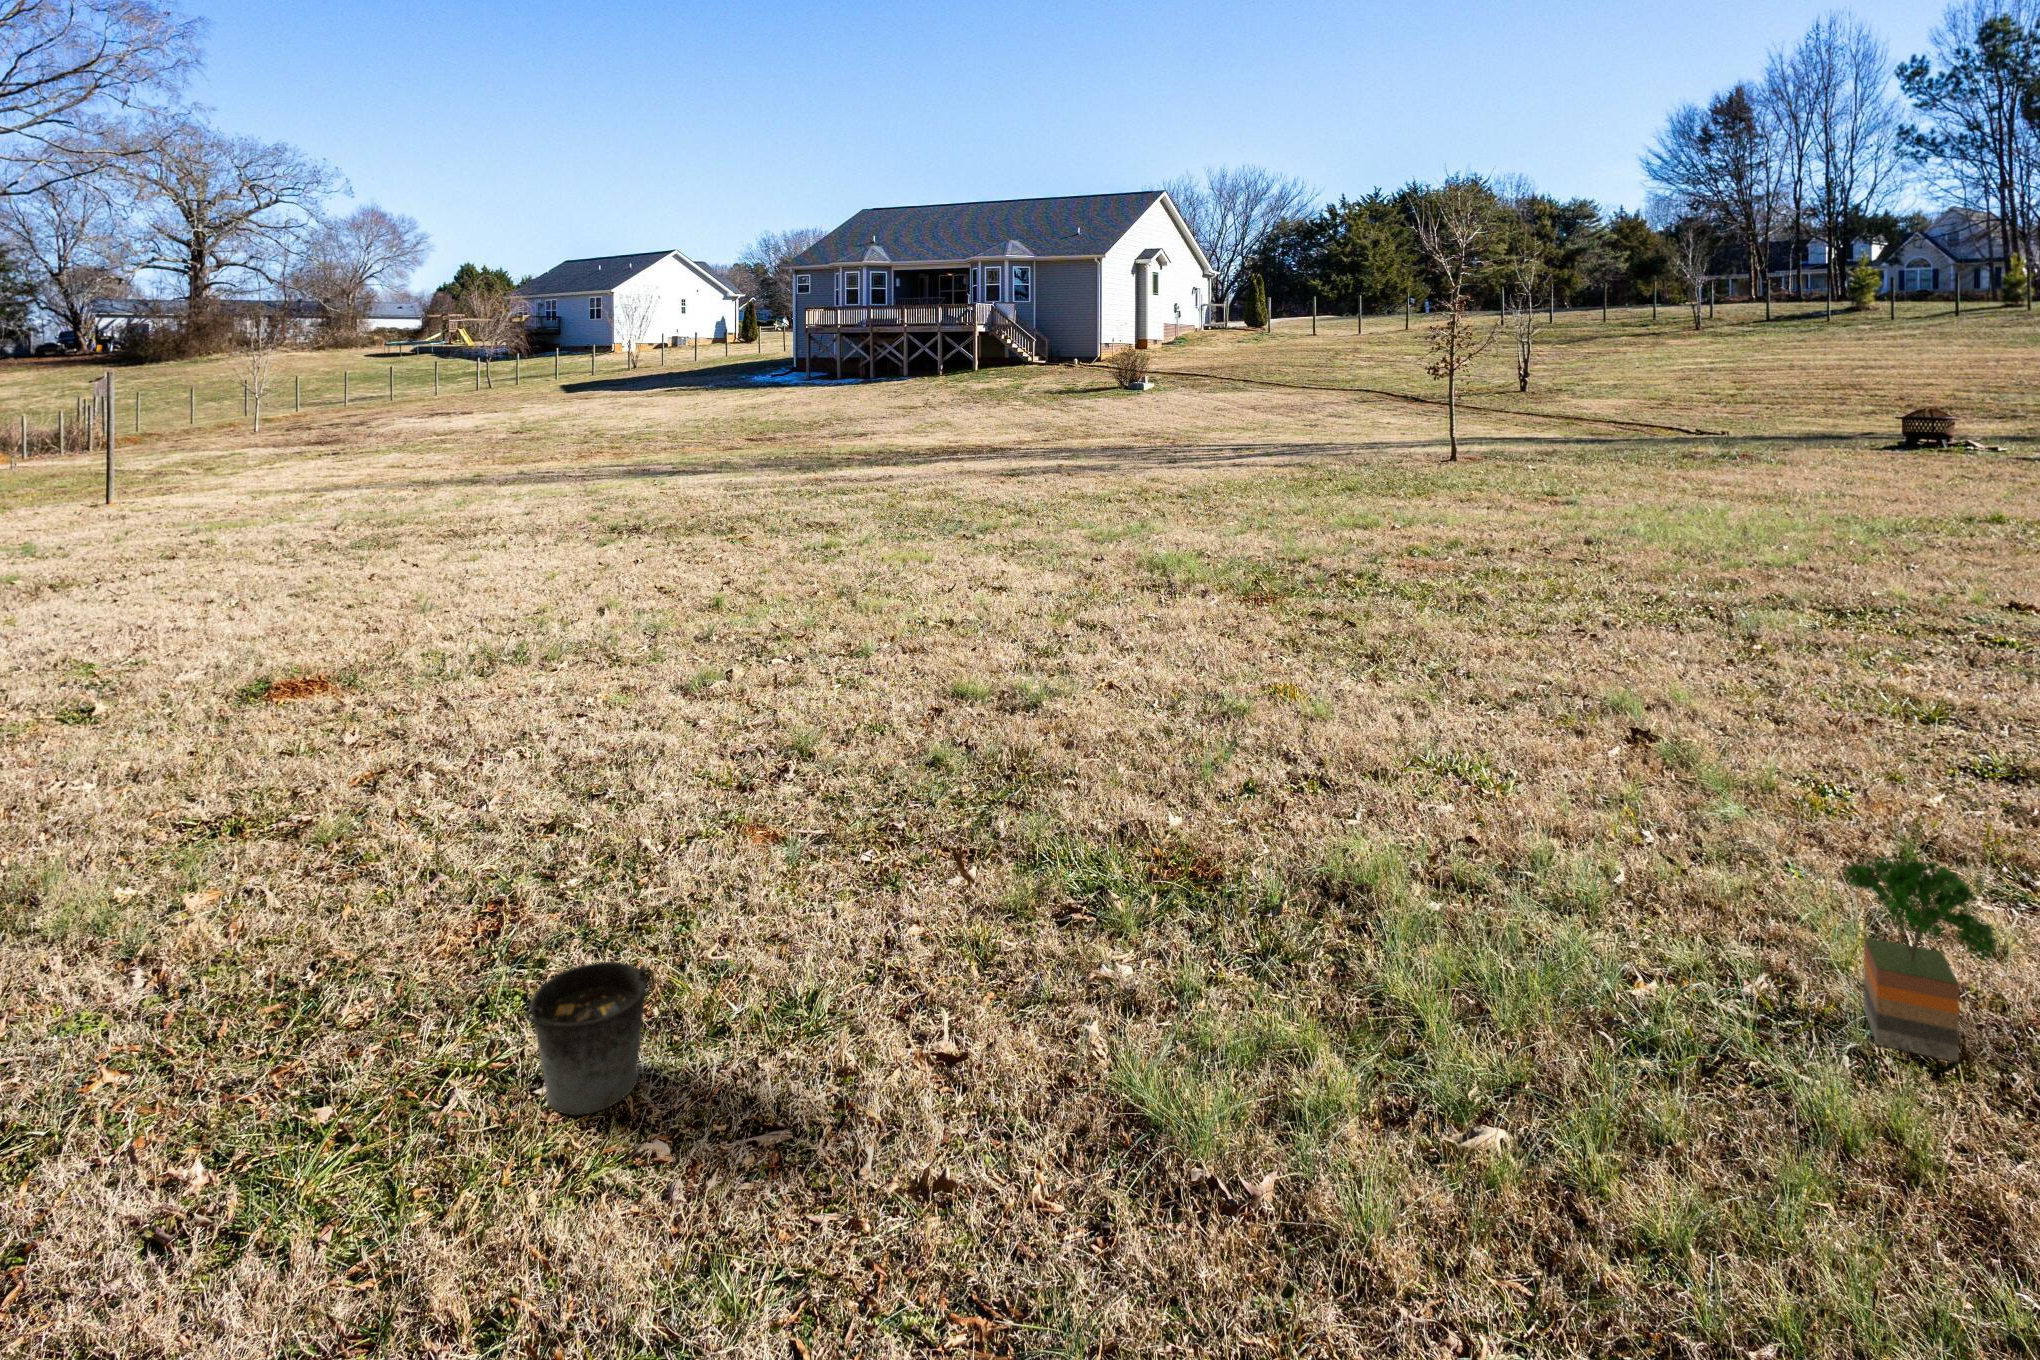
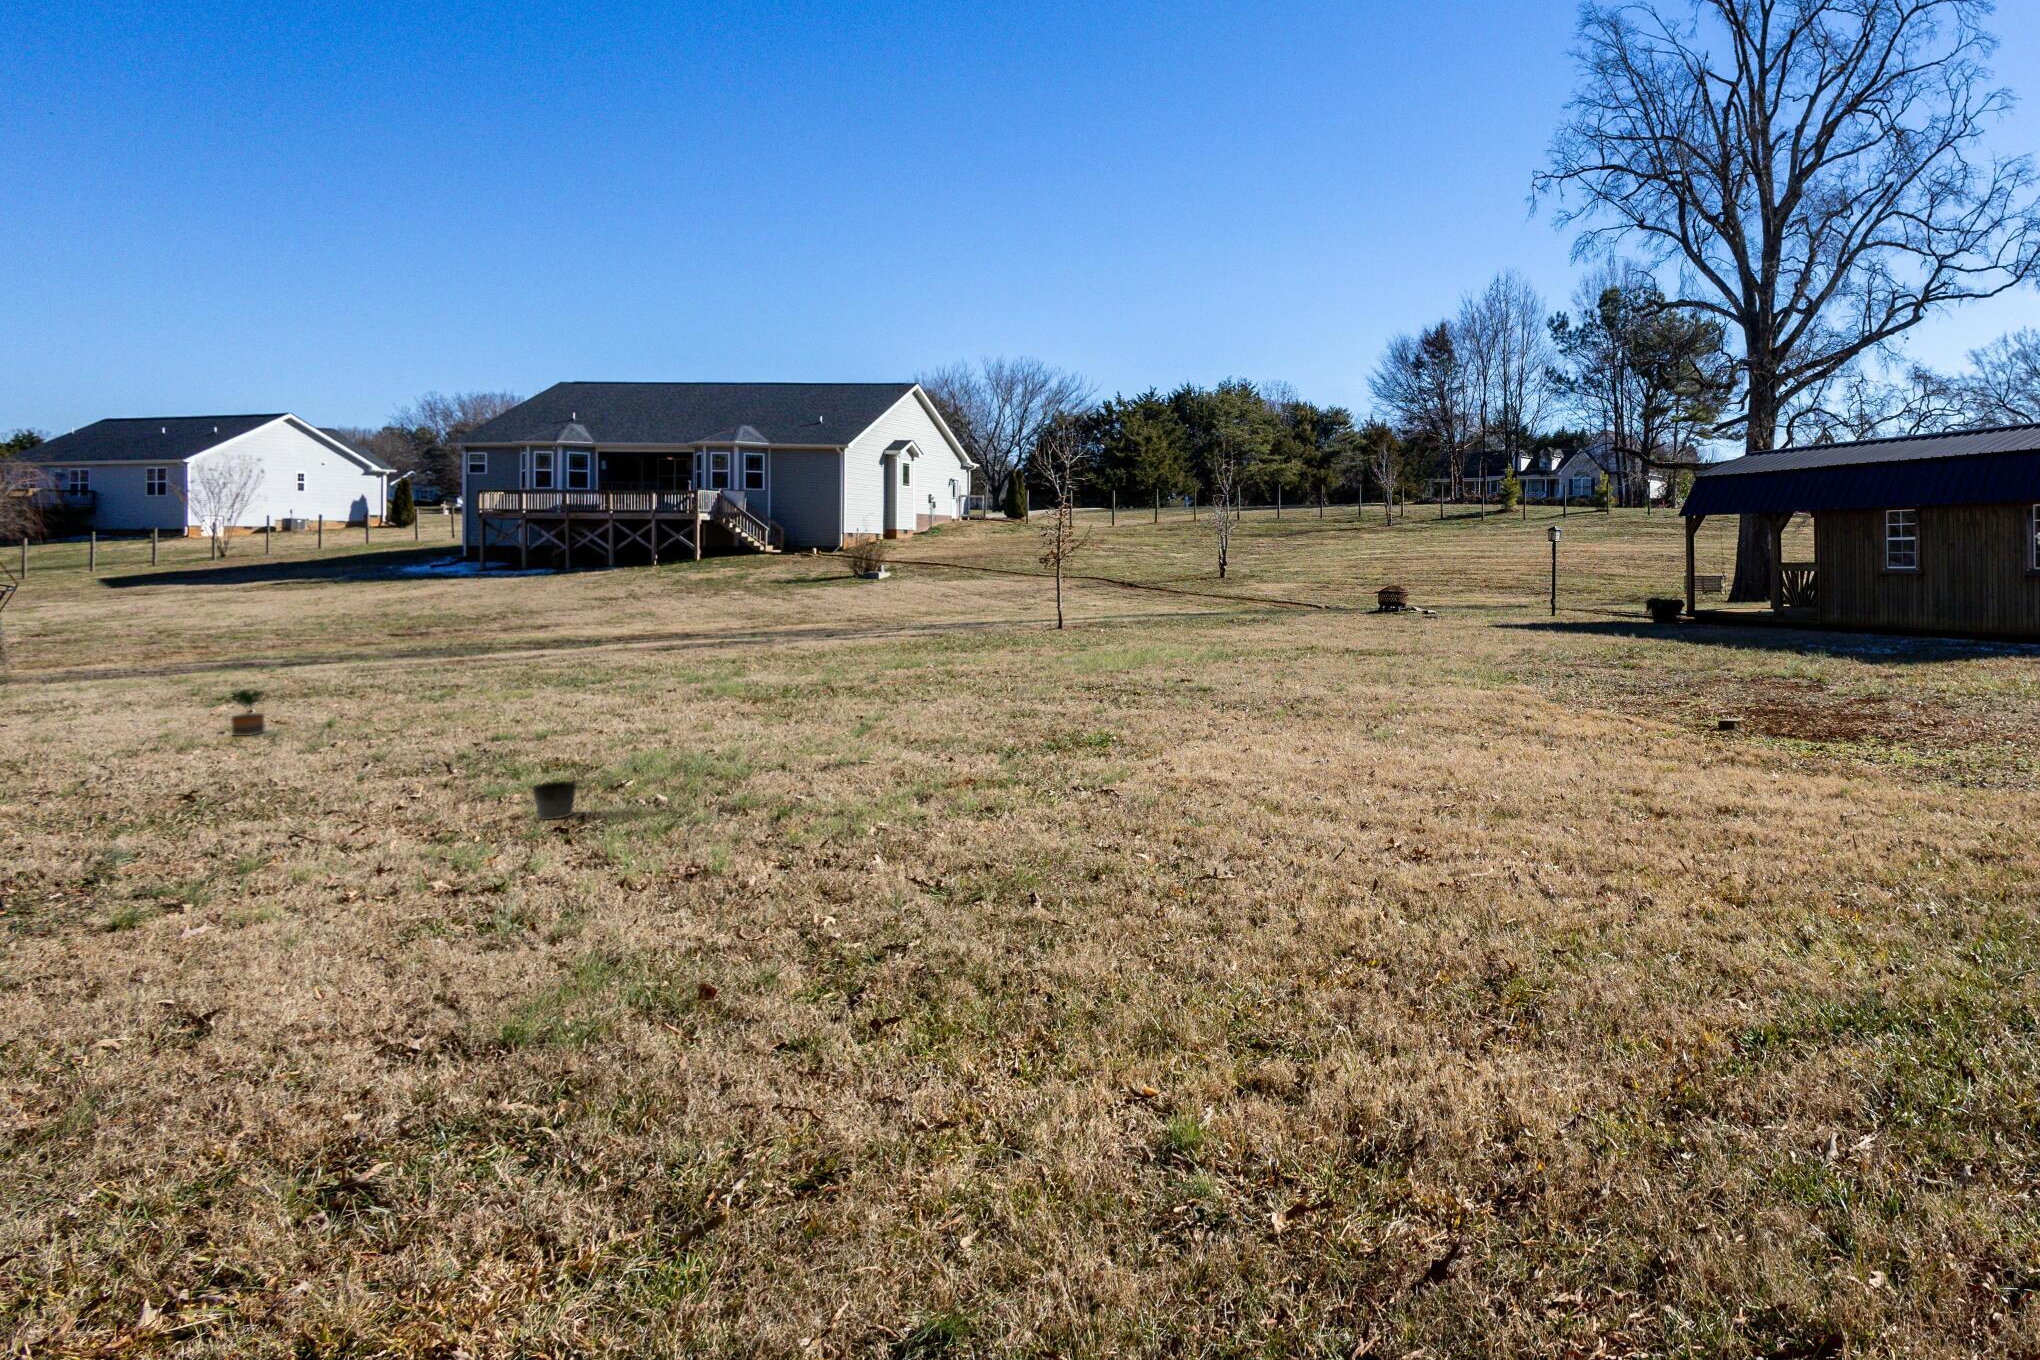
potted tree: present [1843,856,1996,1062] -> present [231,690,267,736]

